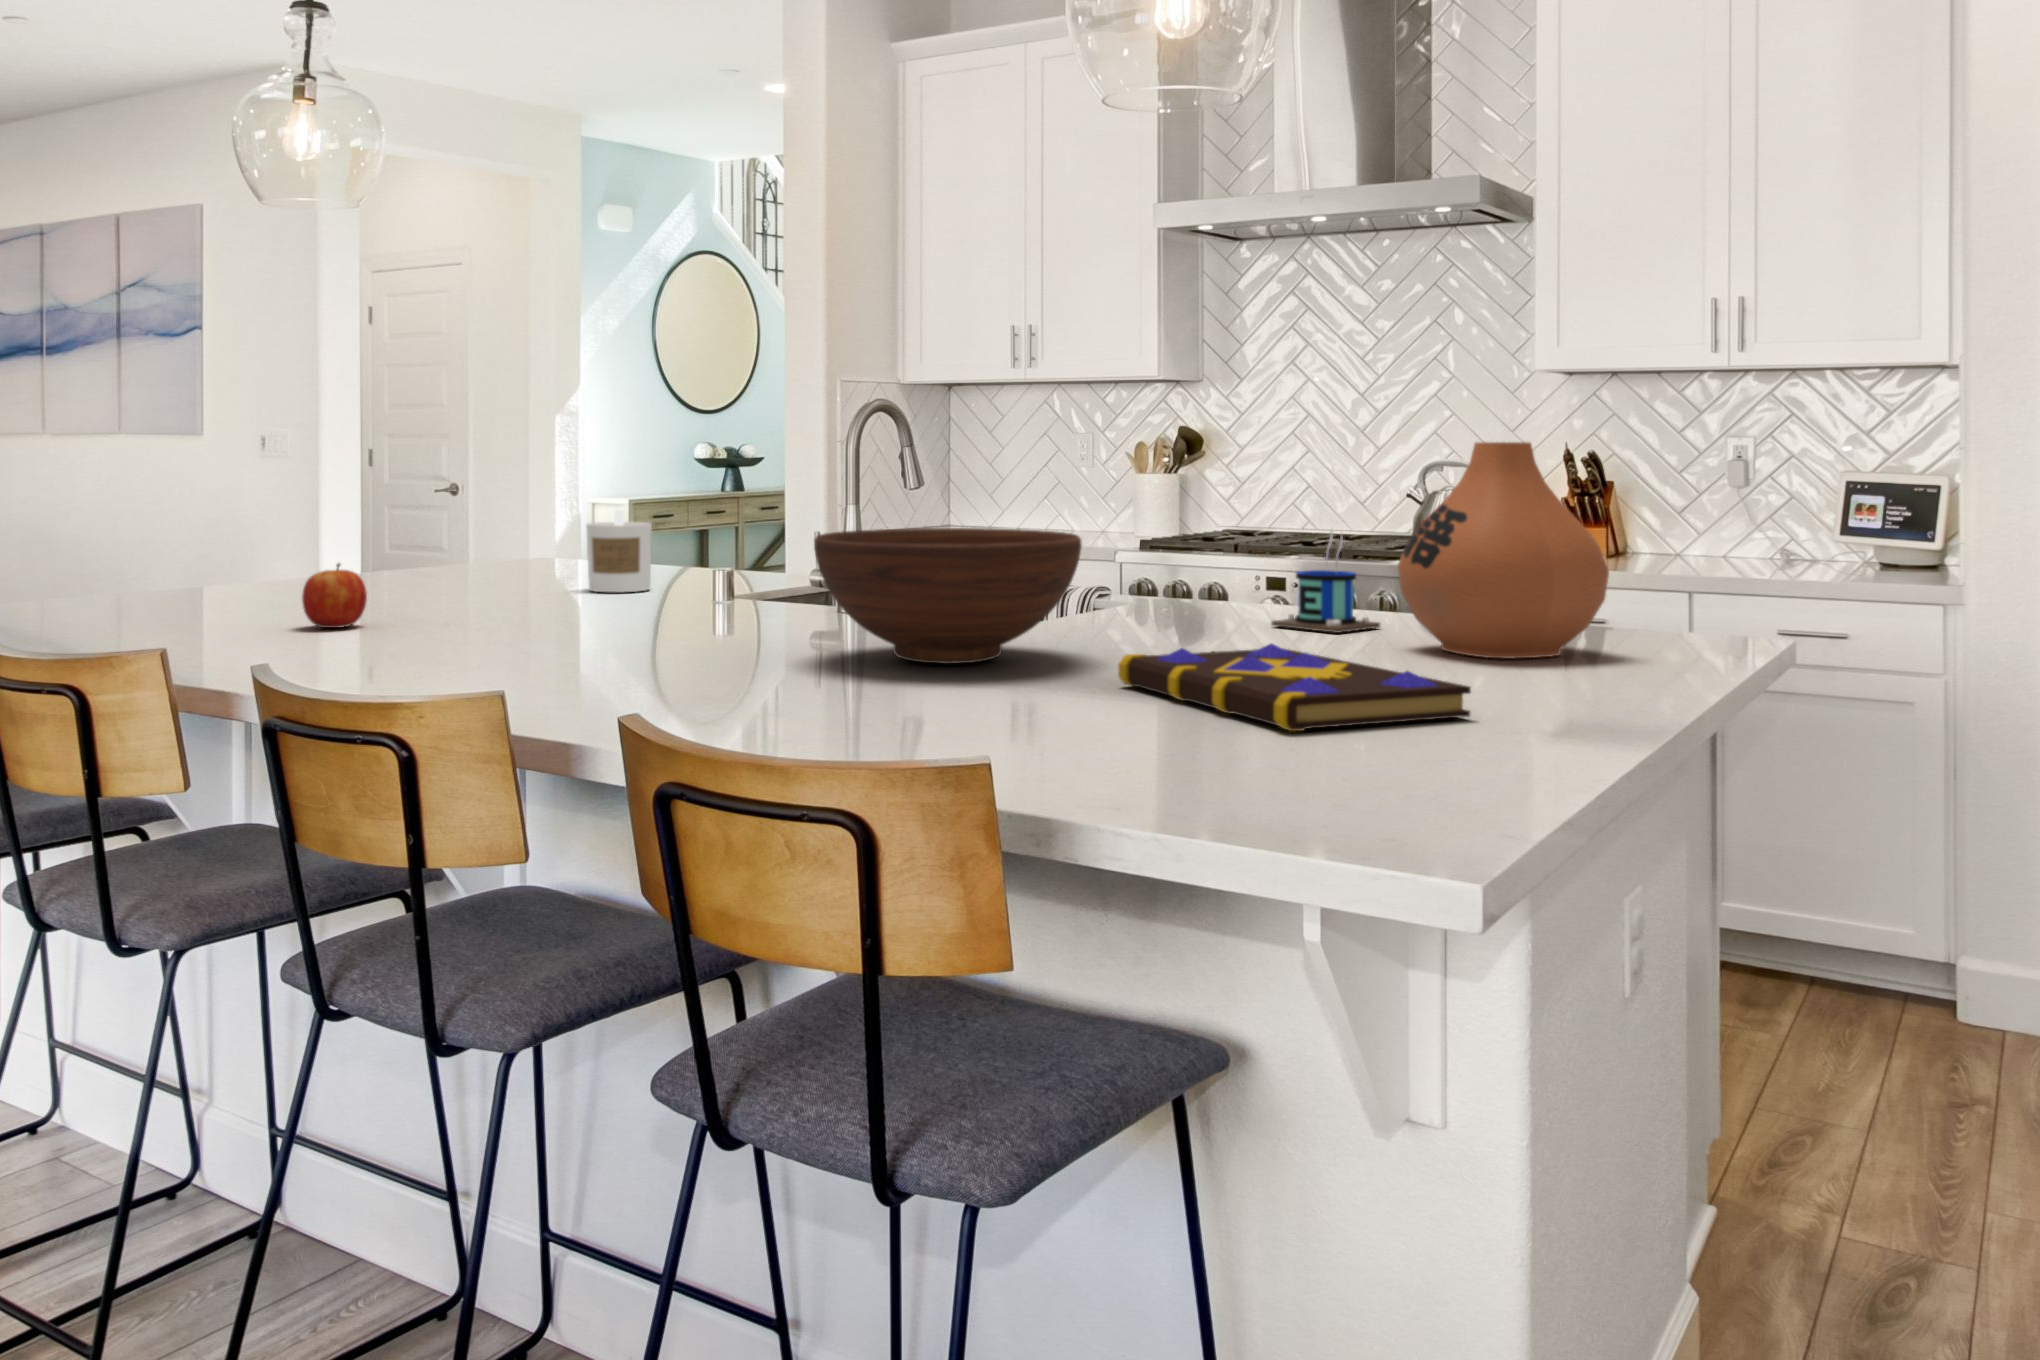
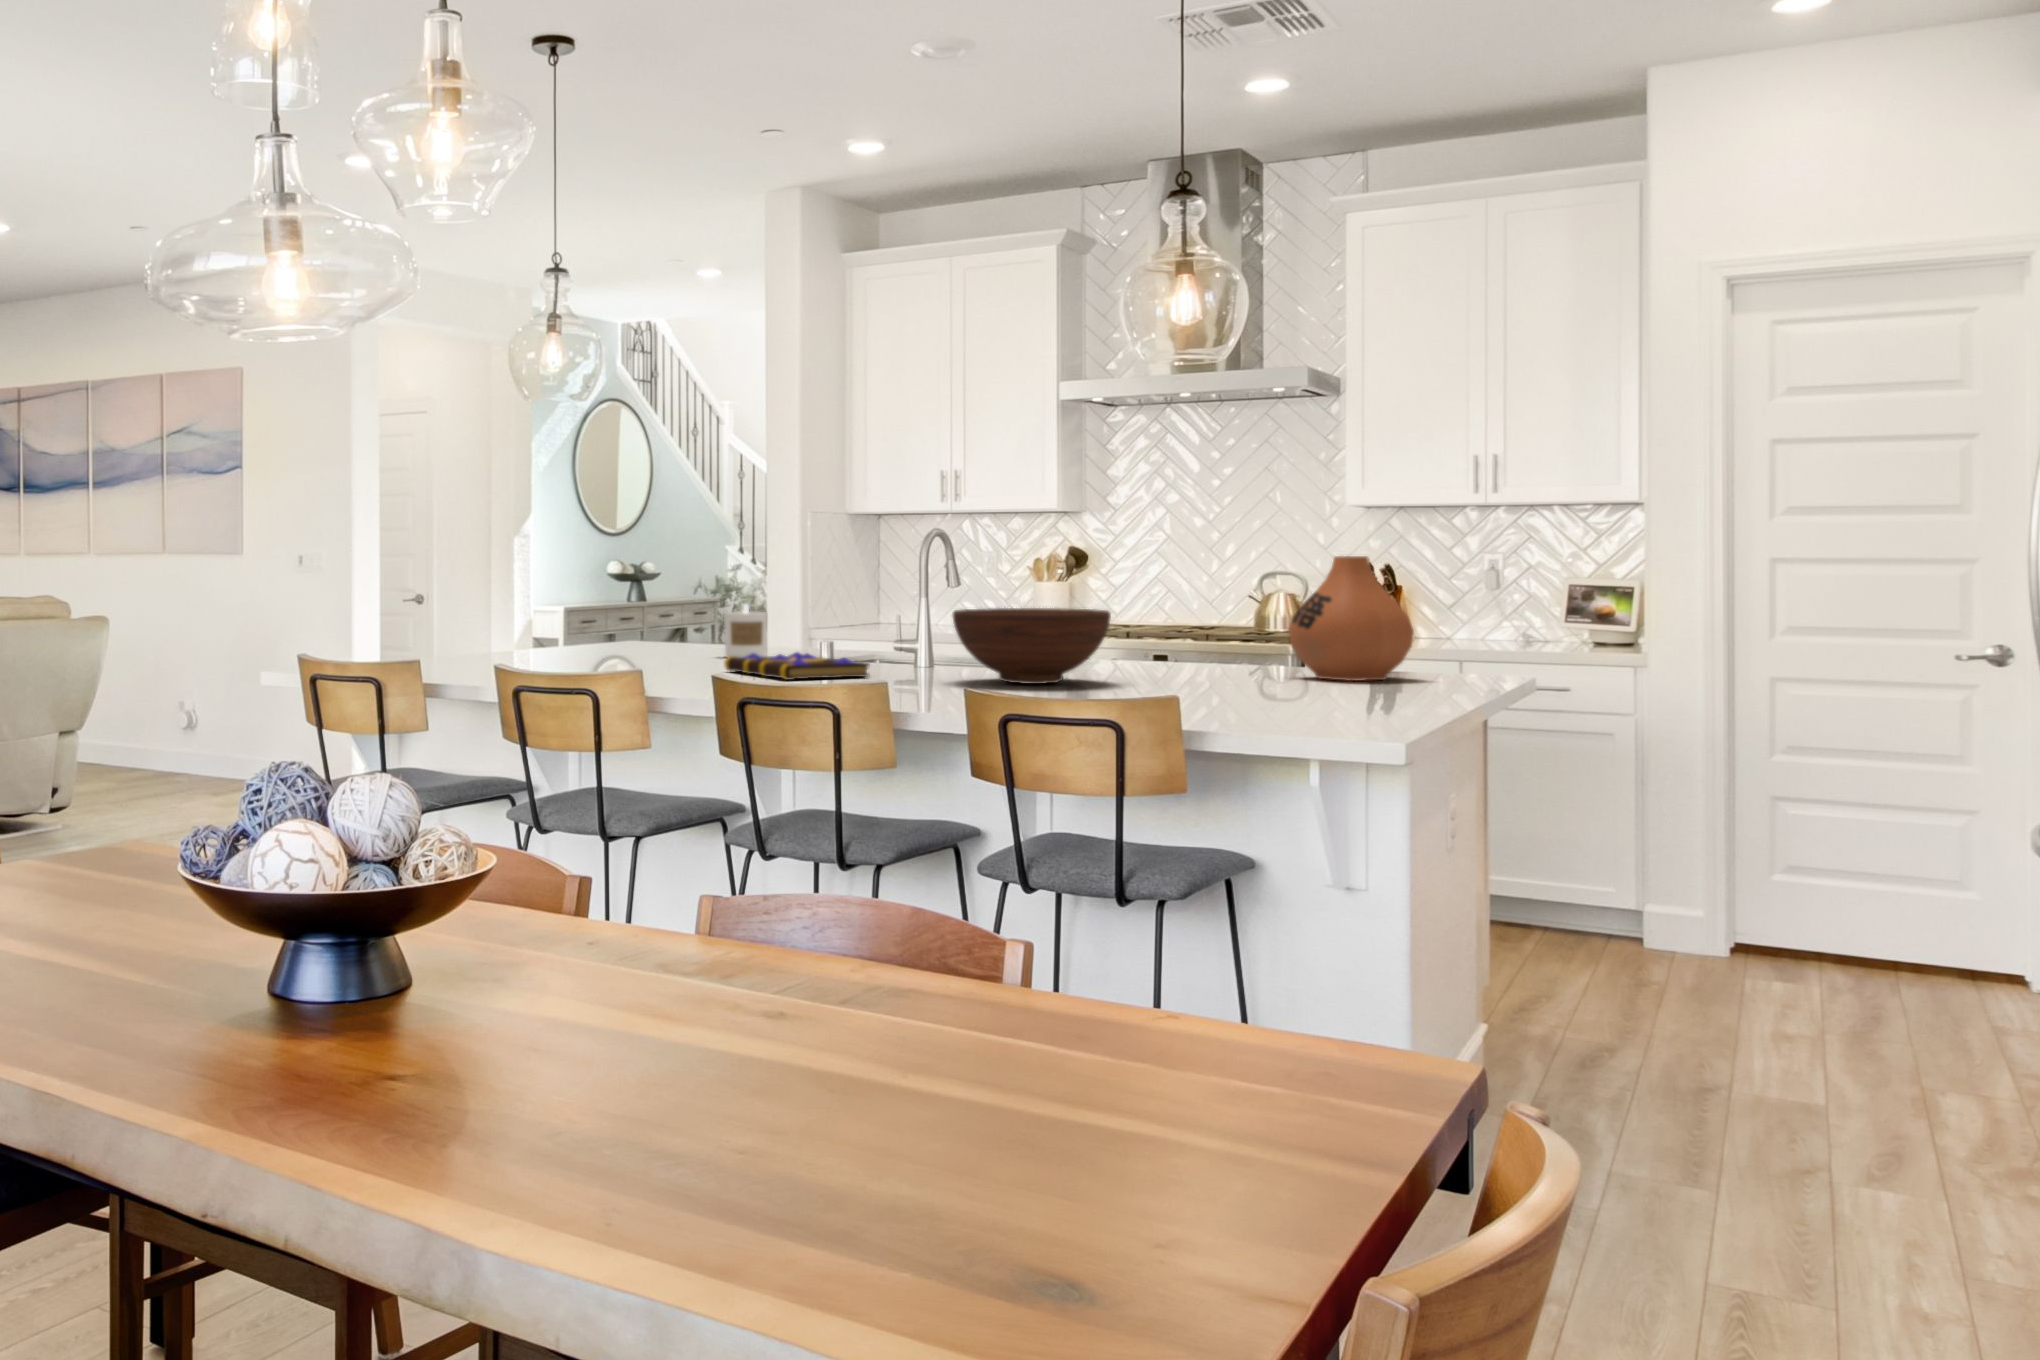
mug: present [1272,531,1380,633] -> none [1204,597,1272,672]
apple: present [302,564,367,628] -> none [598,633,637,673]
book: present [1118,643,1471,731] -> present [725,652,869,680]

